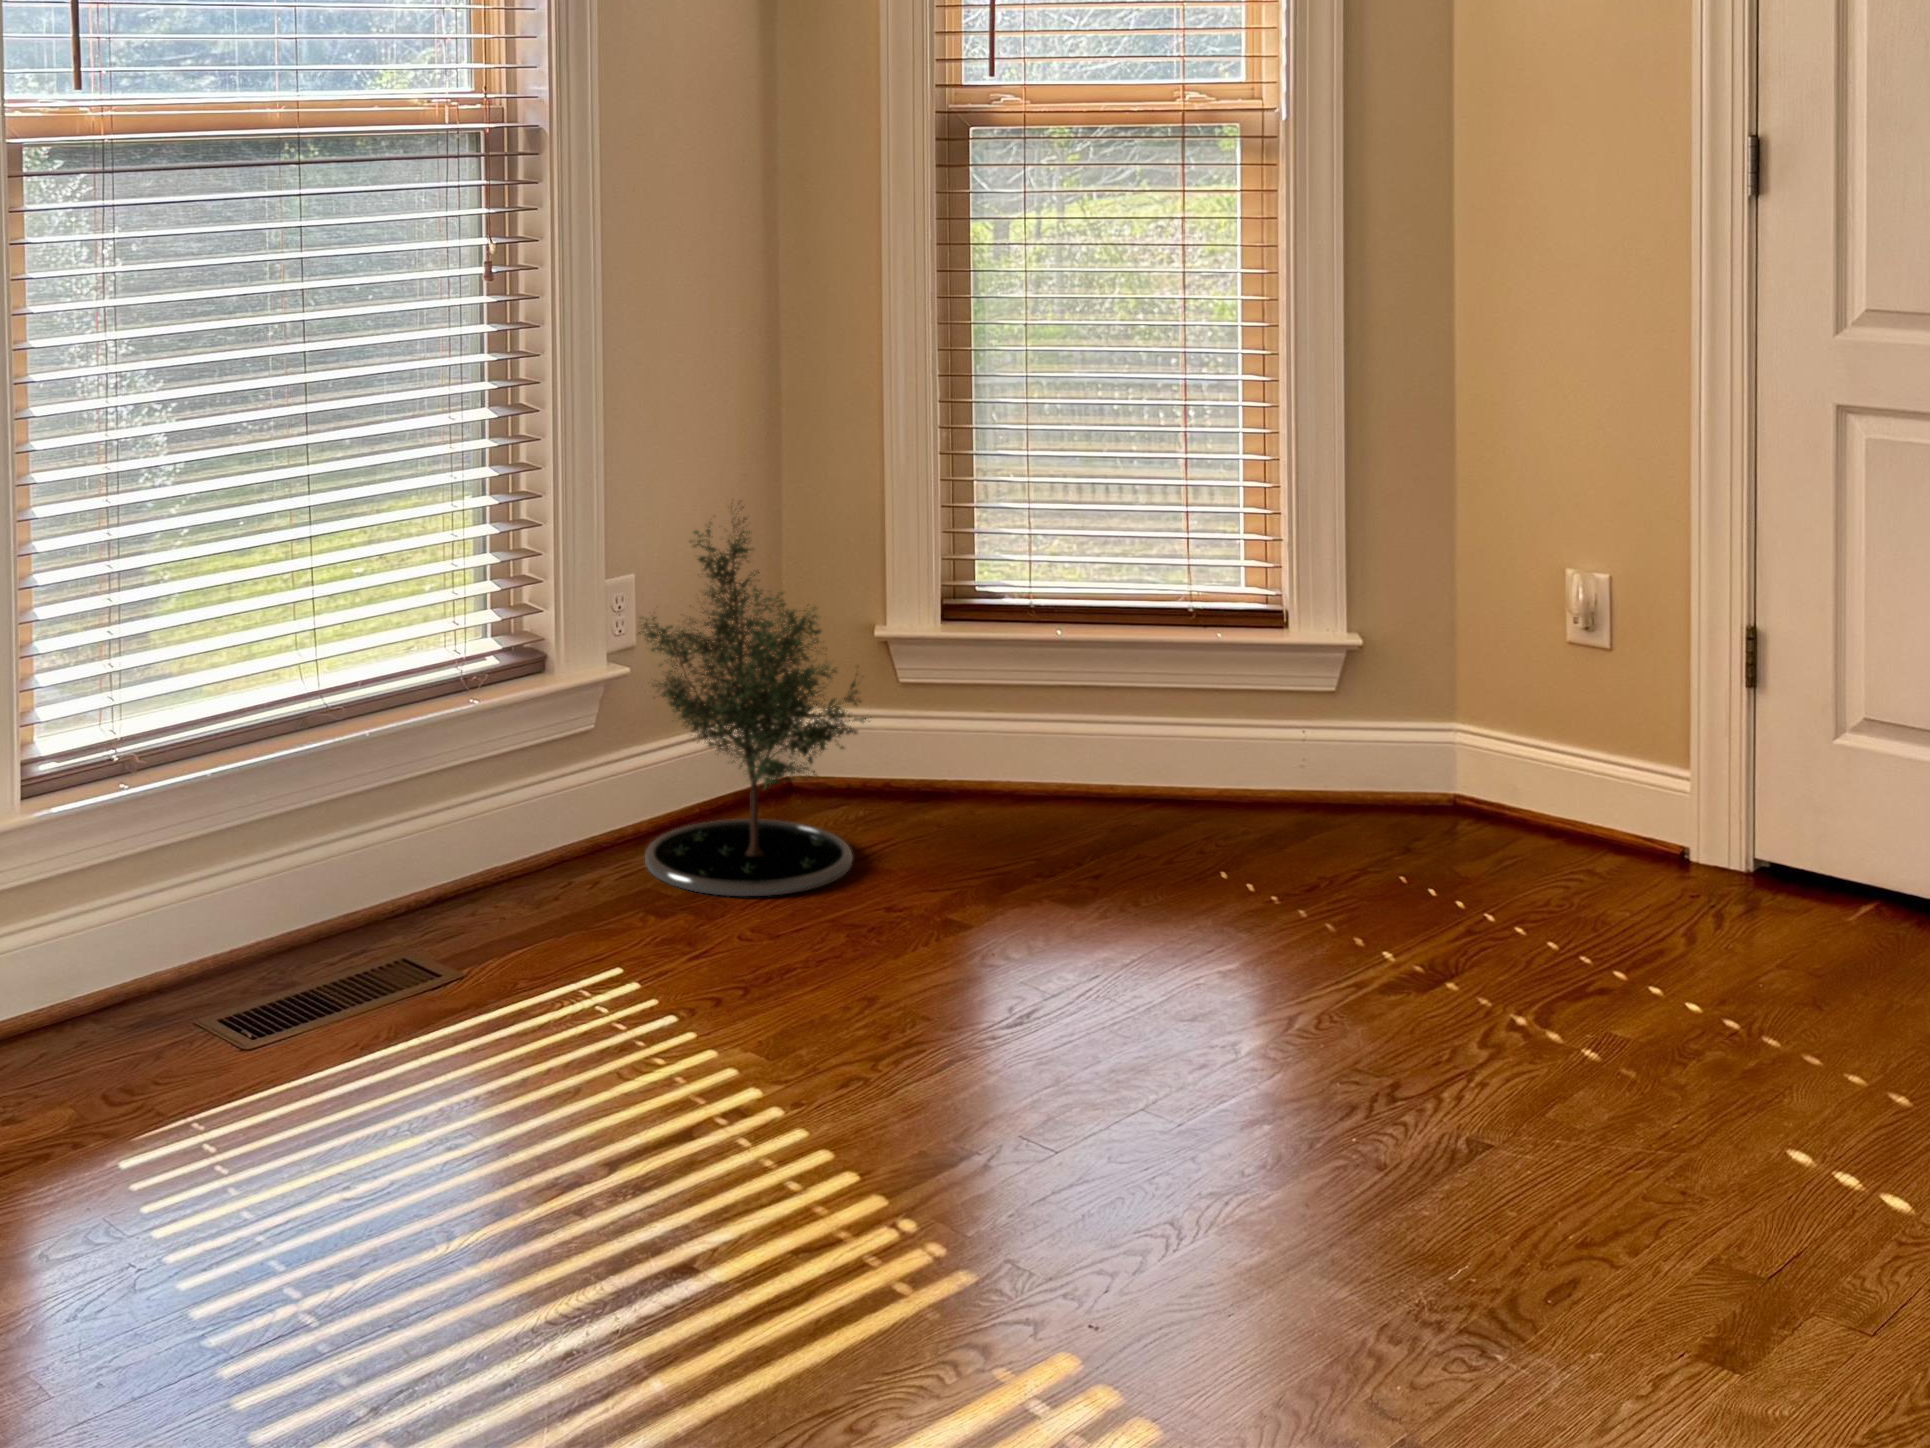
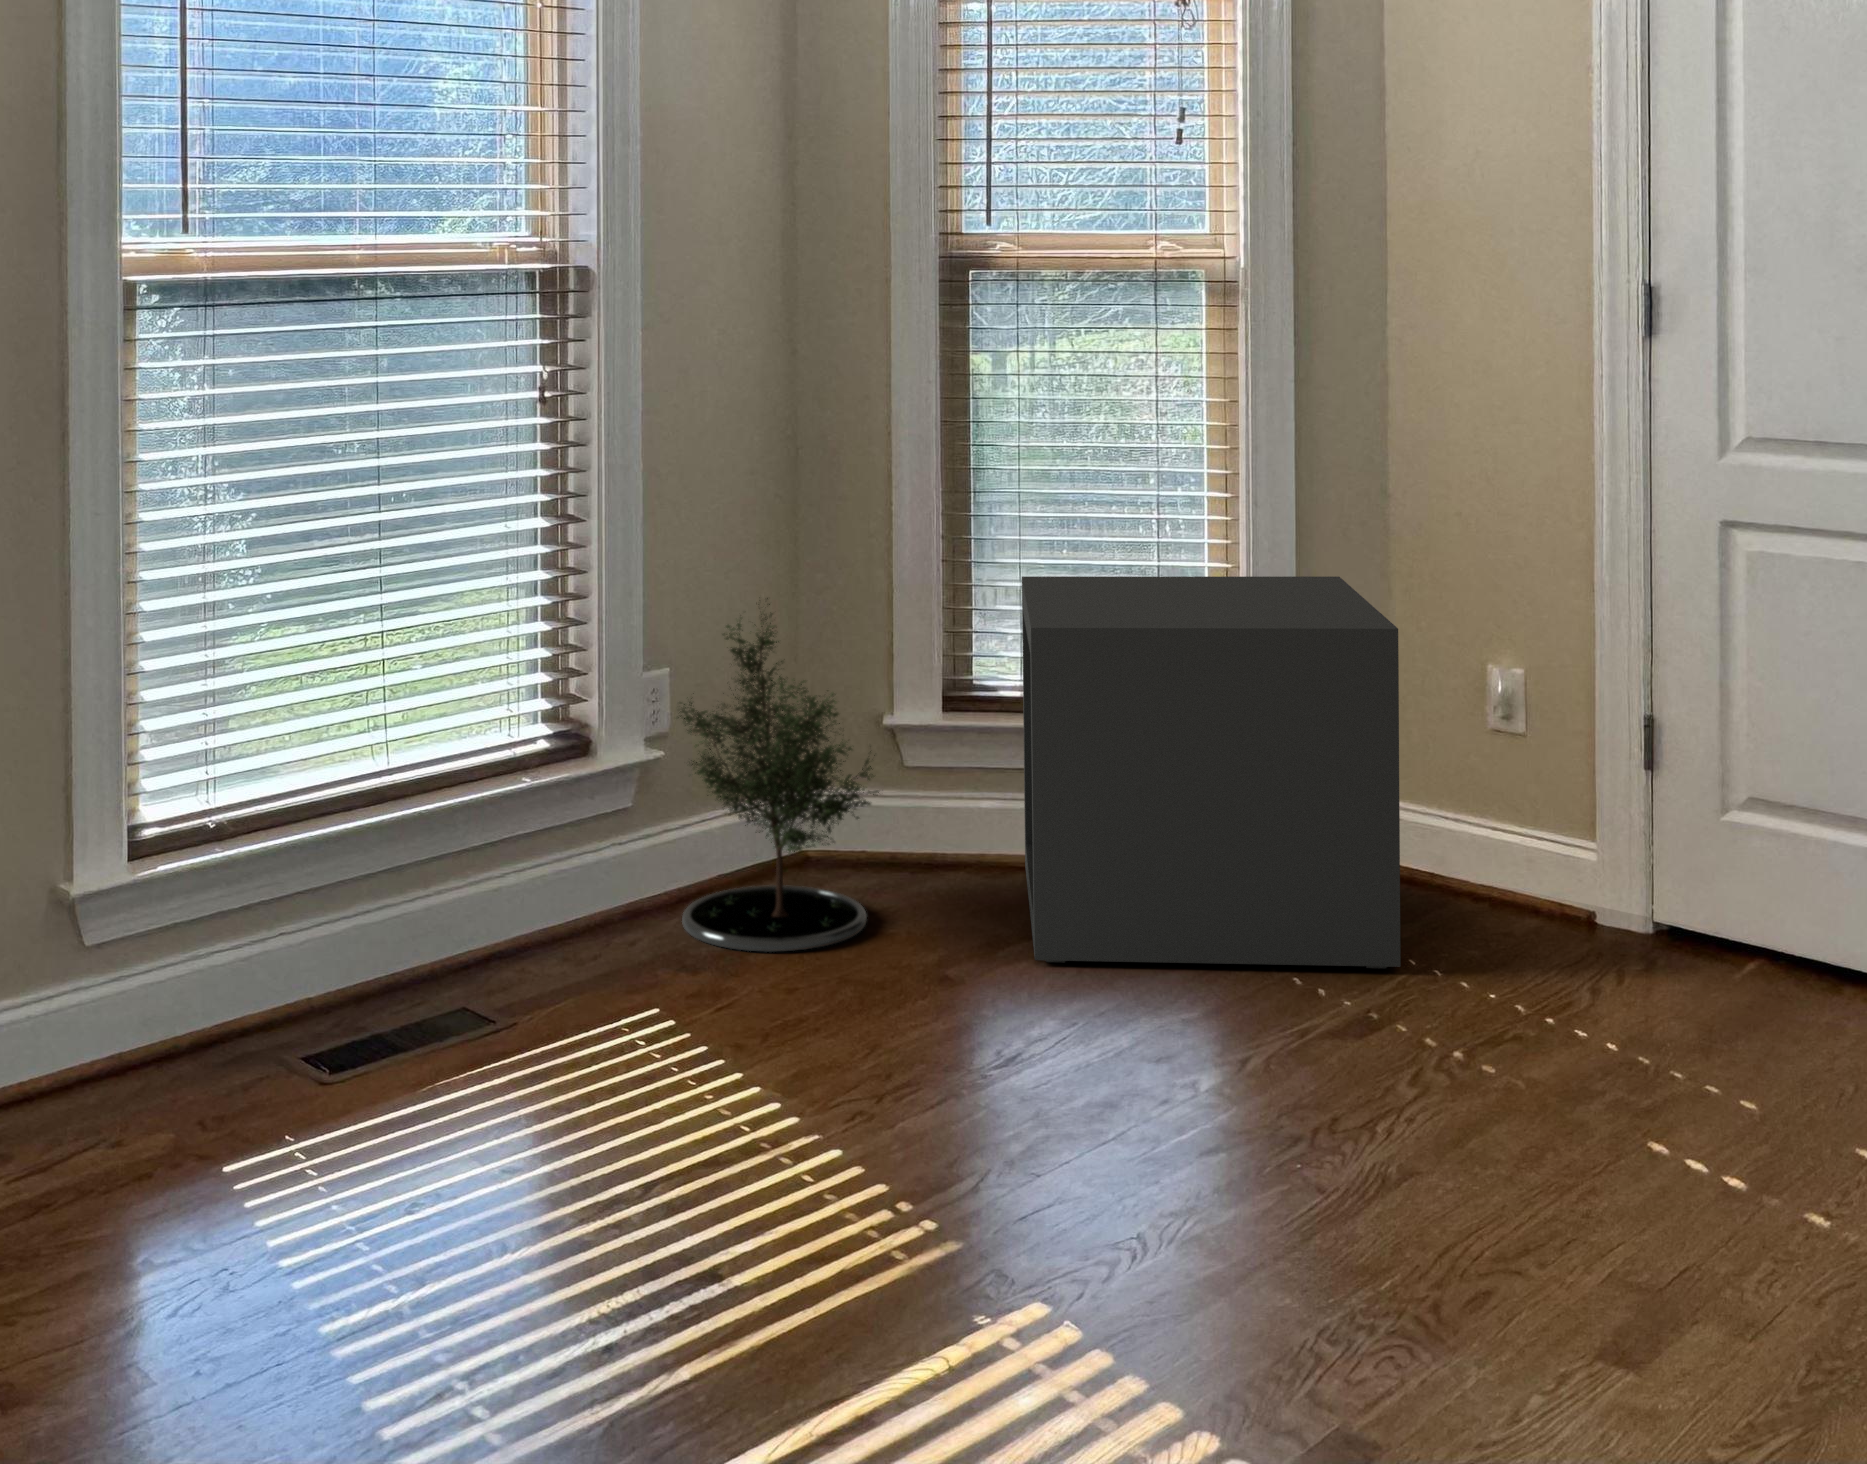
storage cabinet: none [1029,475,1469,924] -> present [1022,576,1401,968]

